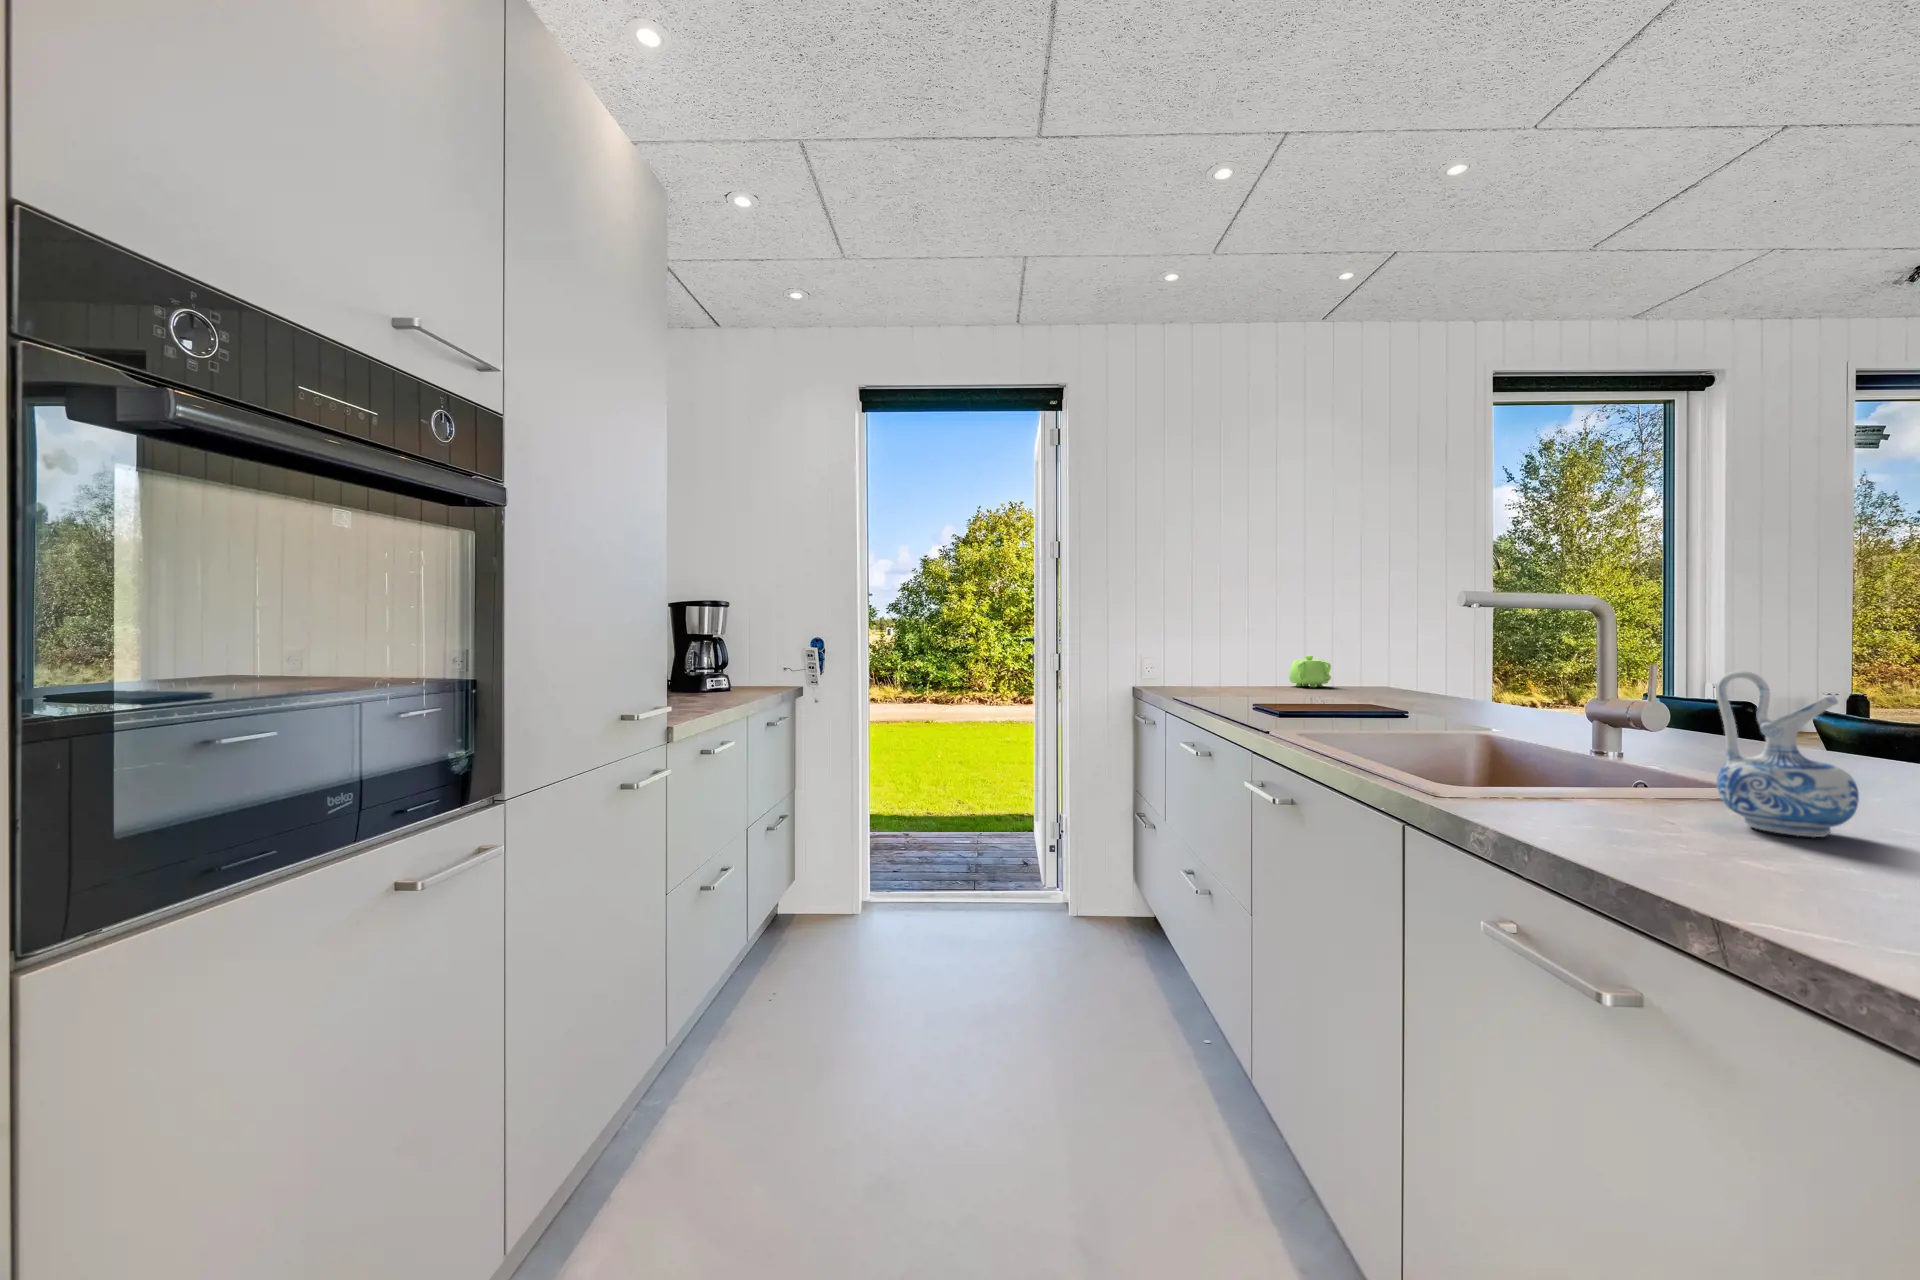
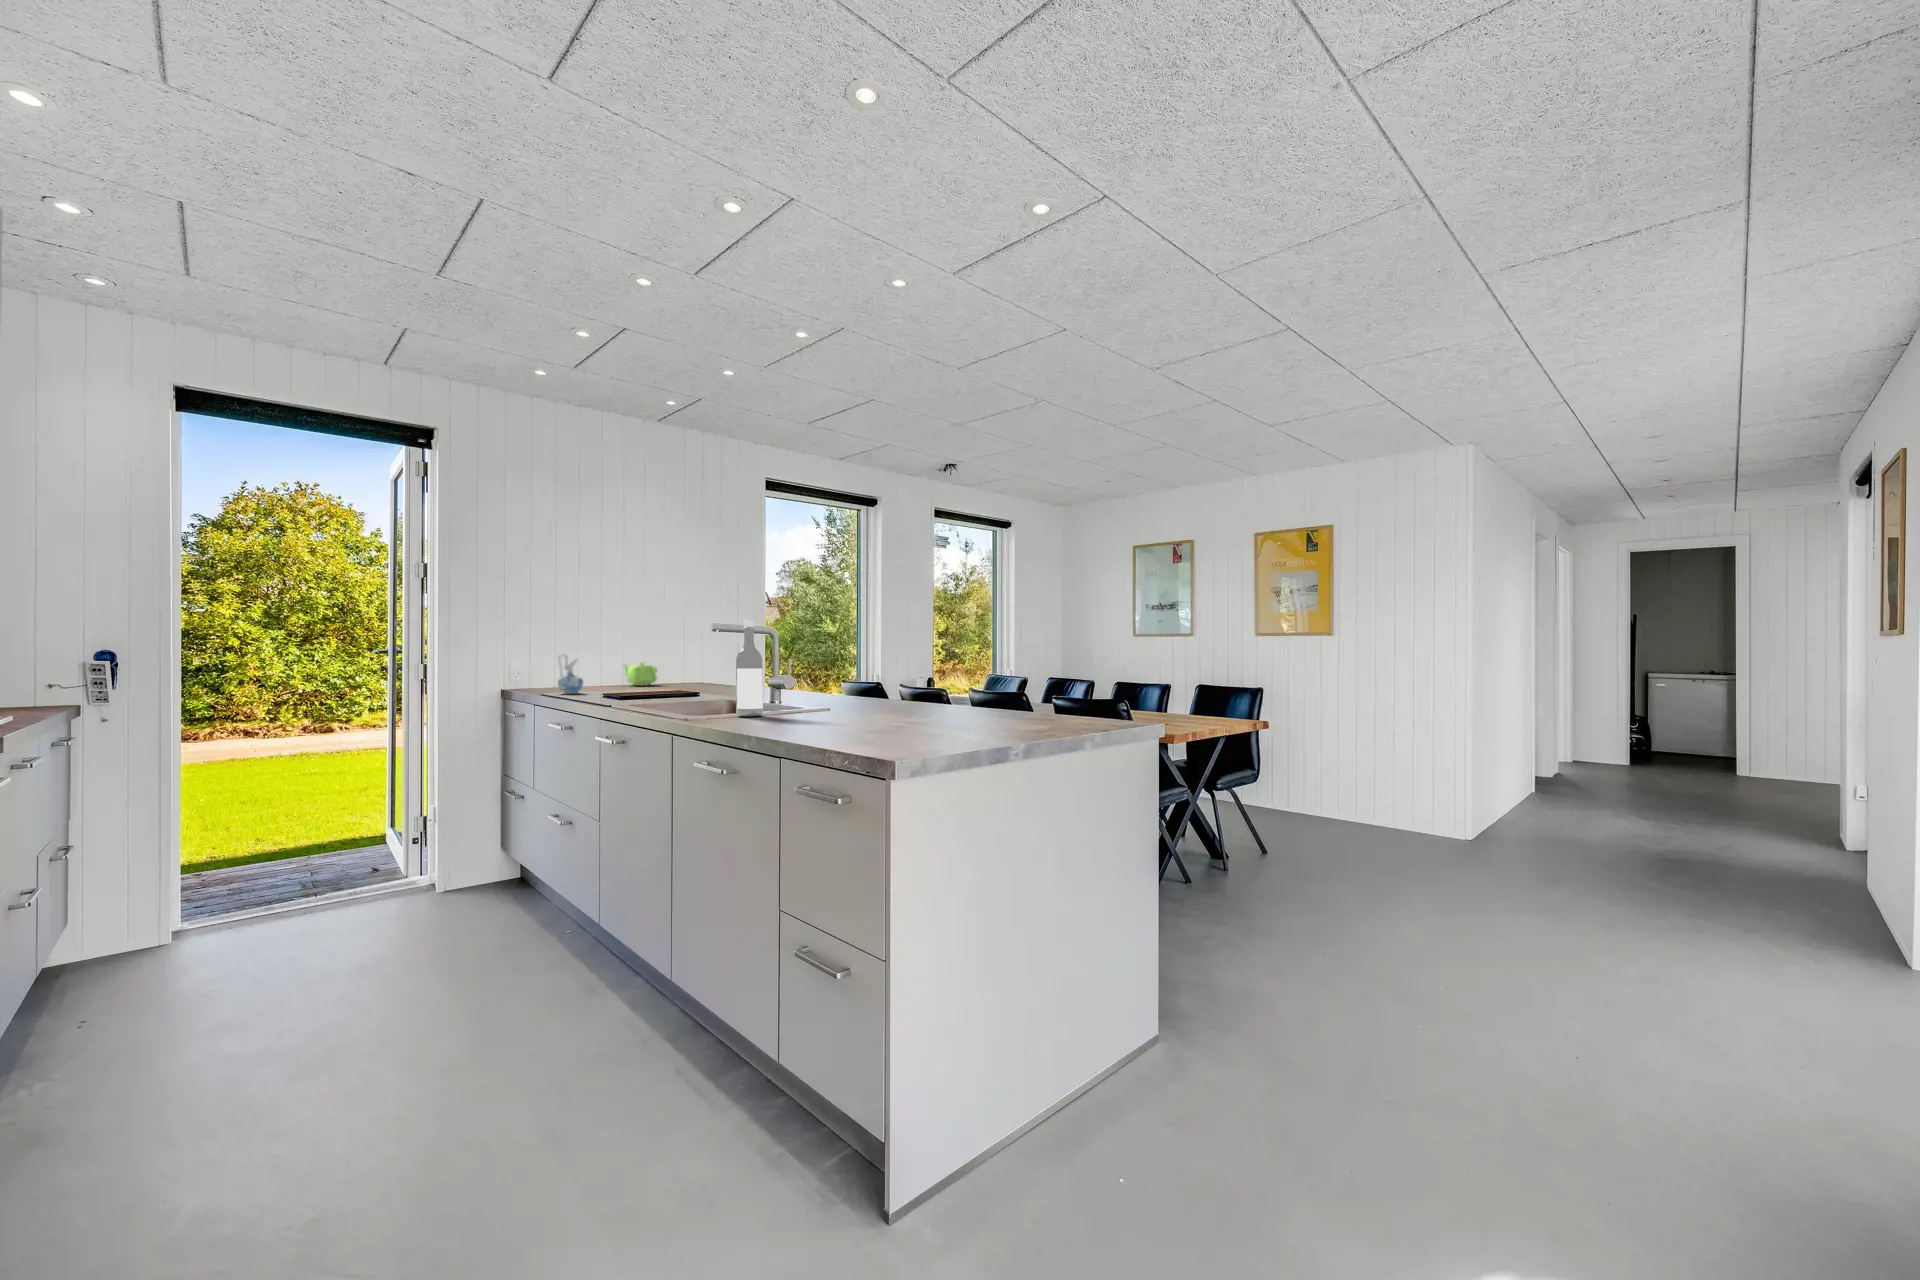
wine bottle: none [1598,563,1706,854] -> present [736,620,763,716]
ceramic pitcher: present [1716,671,1859,837] -> present [558,654,583,694]

